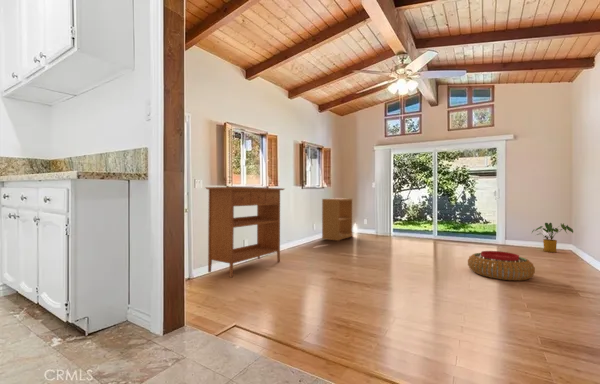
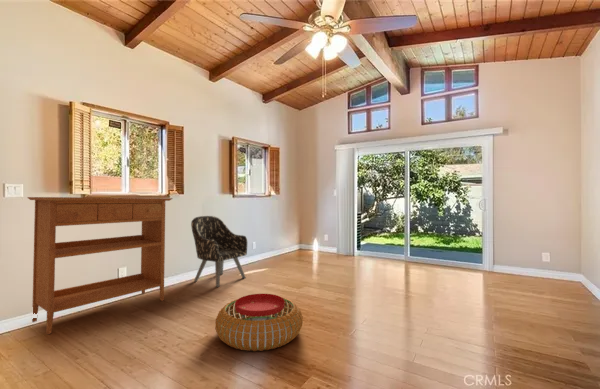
bookshelf: present [322,198,352,240] -> none [266,209,307,263]
armchair: none [283,203,322,255] -> present [191,216,247,287]
house plant: present [532,223,573,252] -> none [526,245,583,286]
pouf: present [468,251,535,280] -> present [215,294,303,351]

